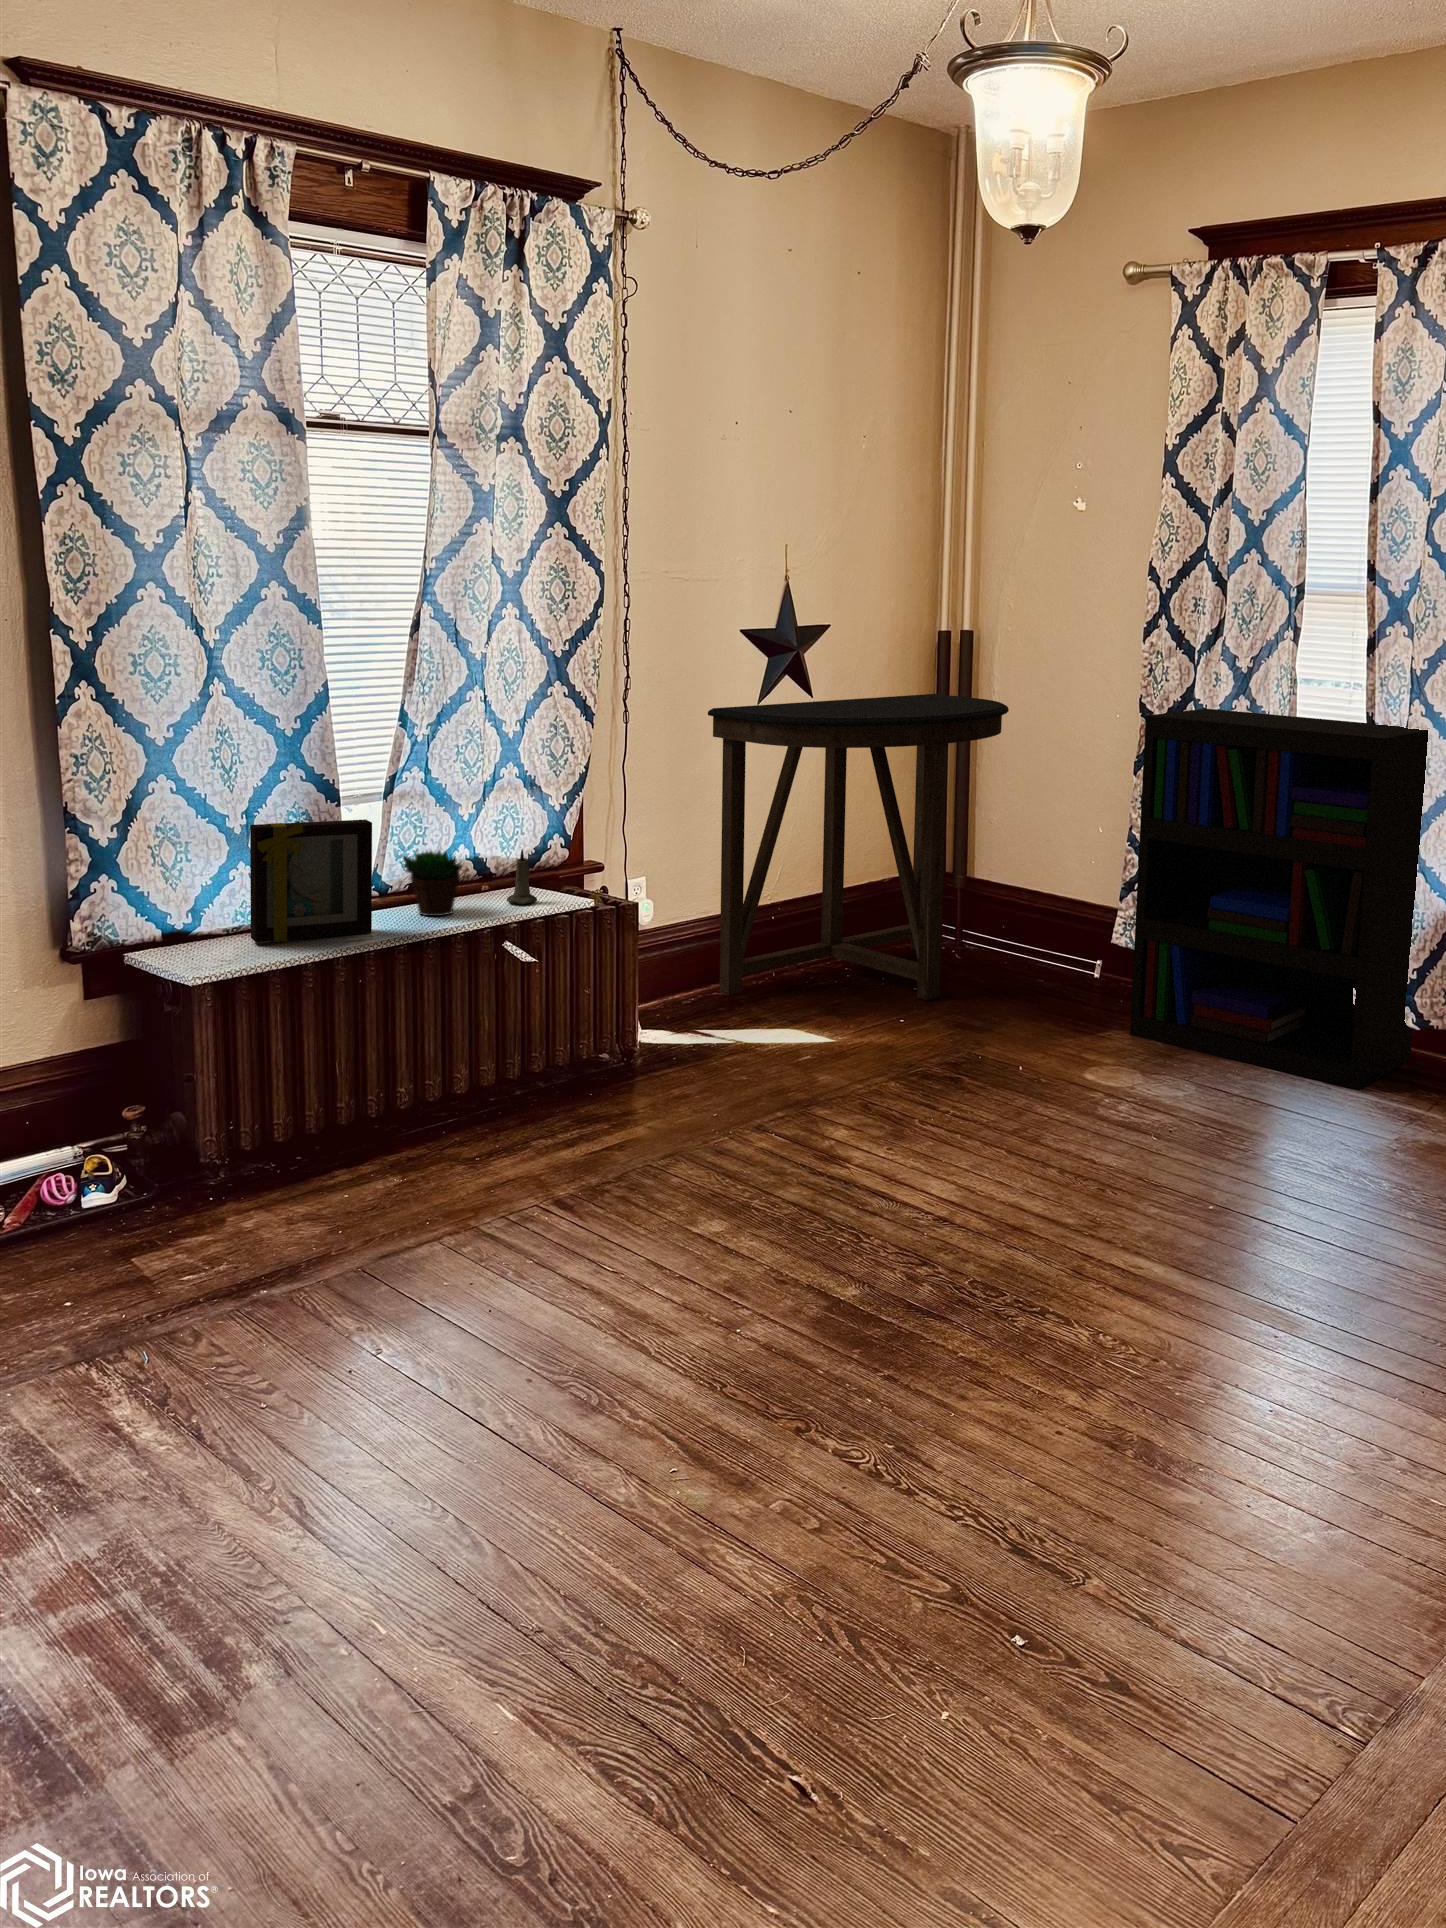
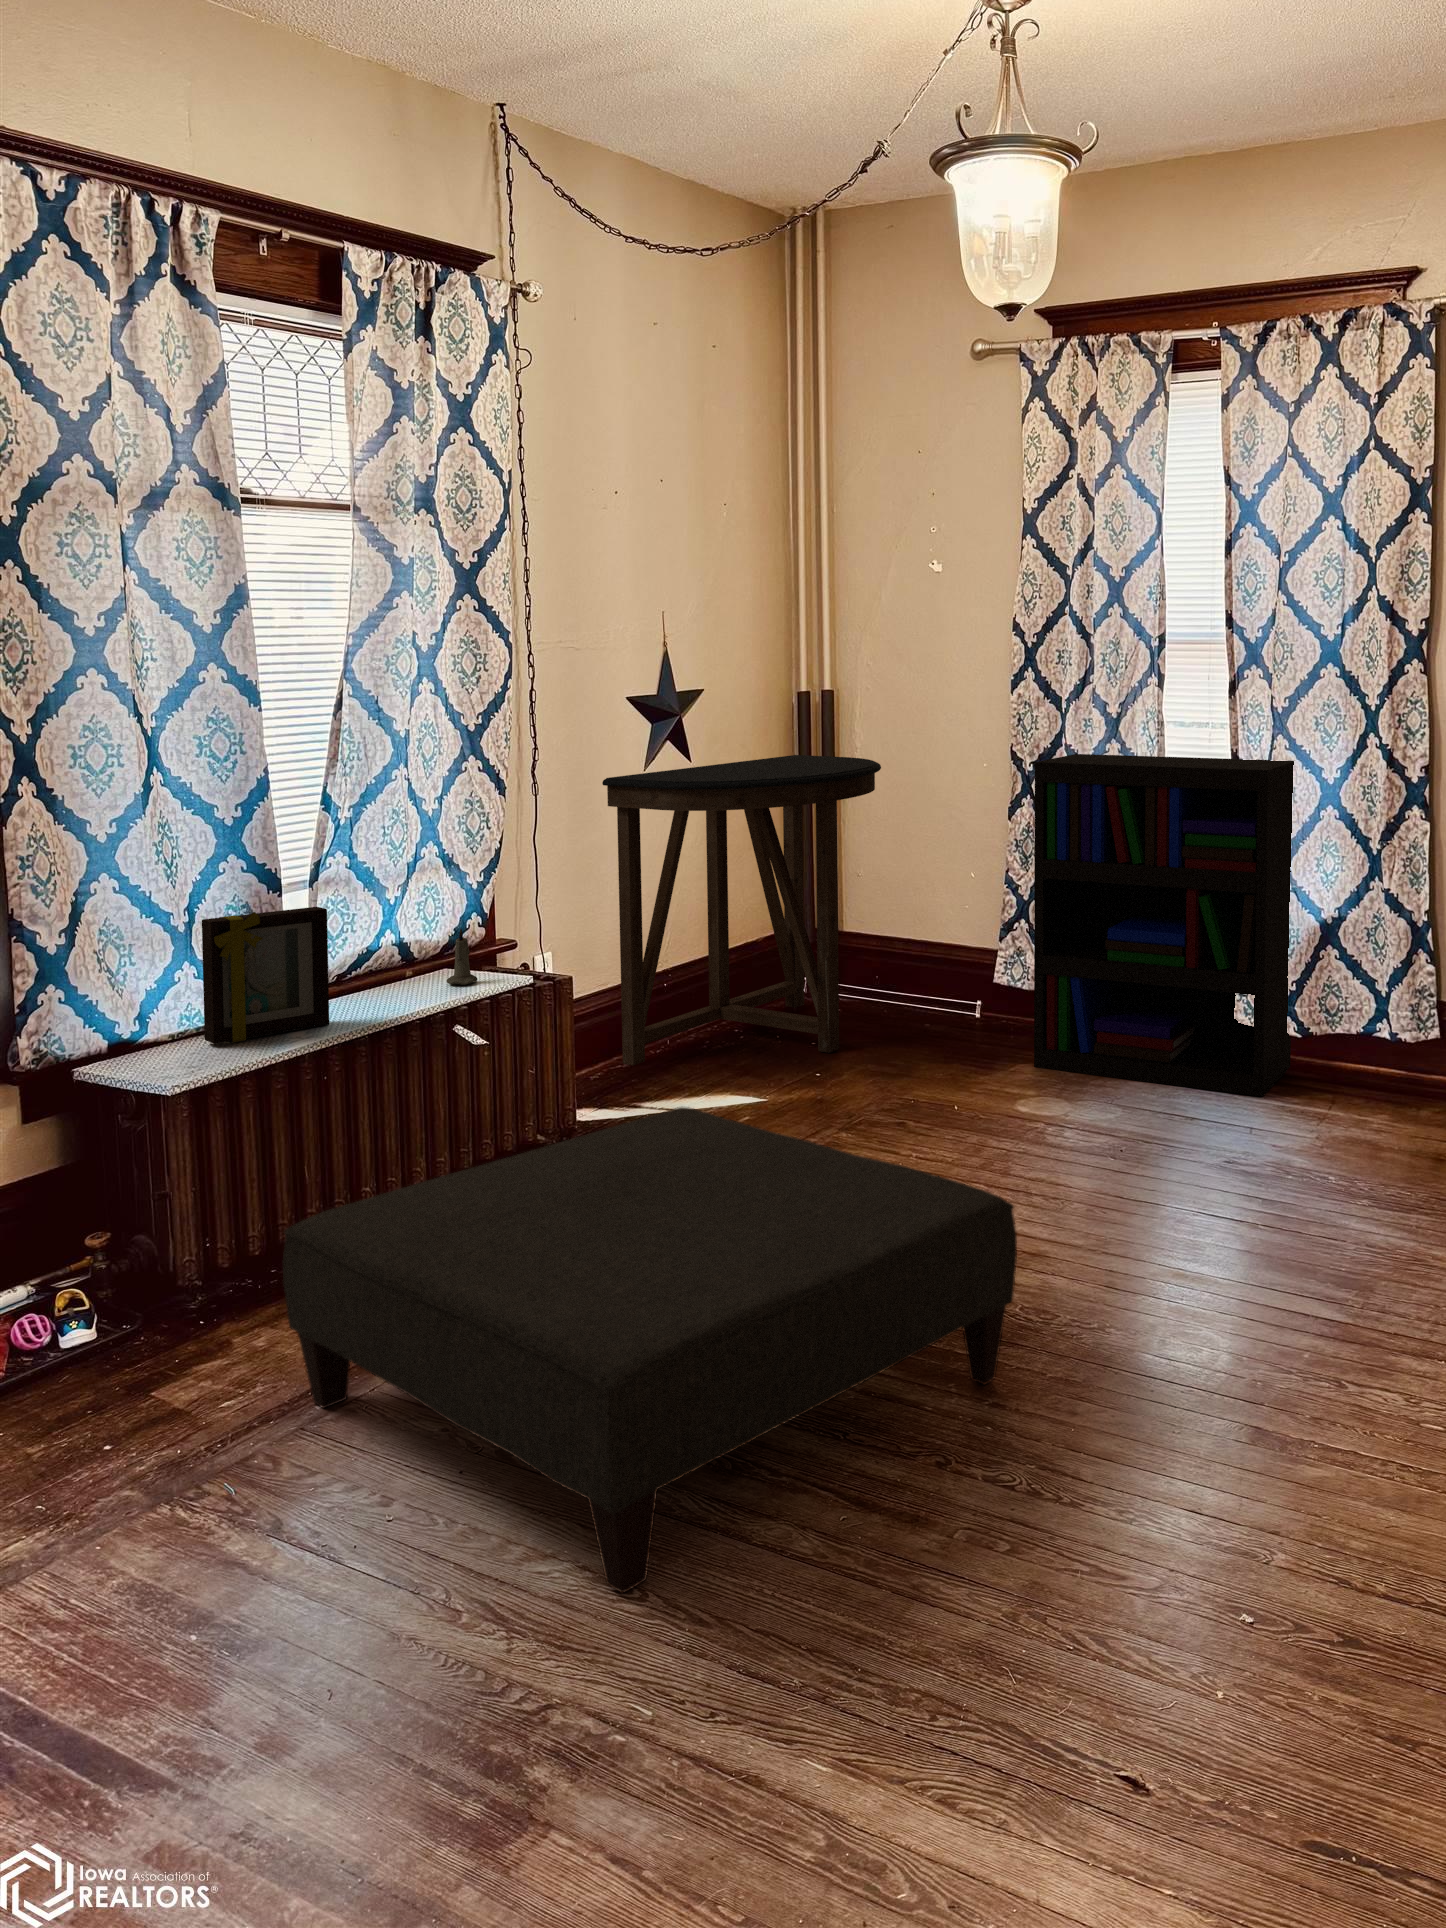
succulent plant: present [403,850,463,916] -> none [341,932,411,1004]
ottoman: none [237,1043,931,1508] -> present [283,1107,1017,1593]

